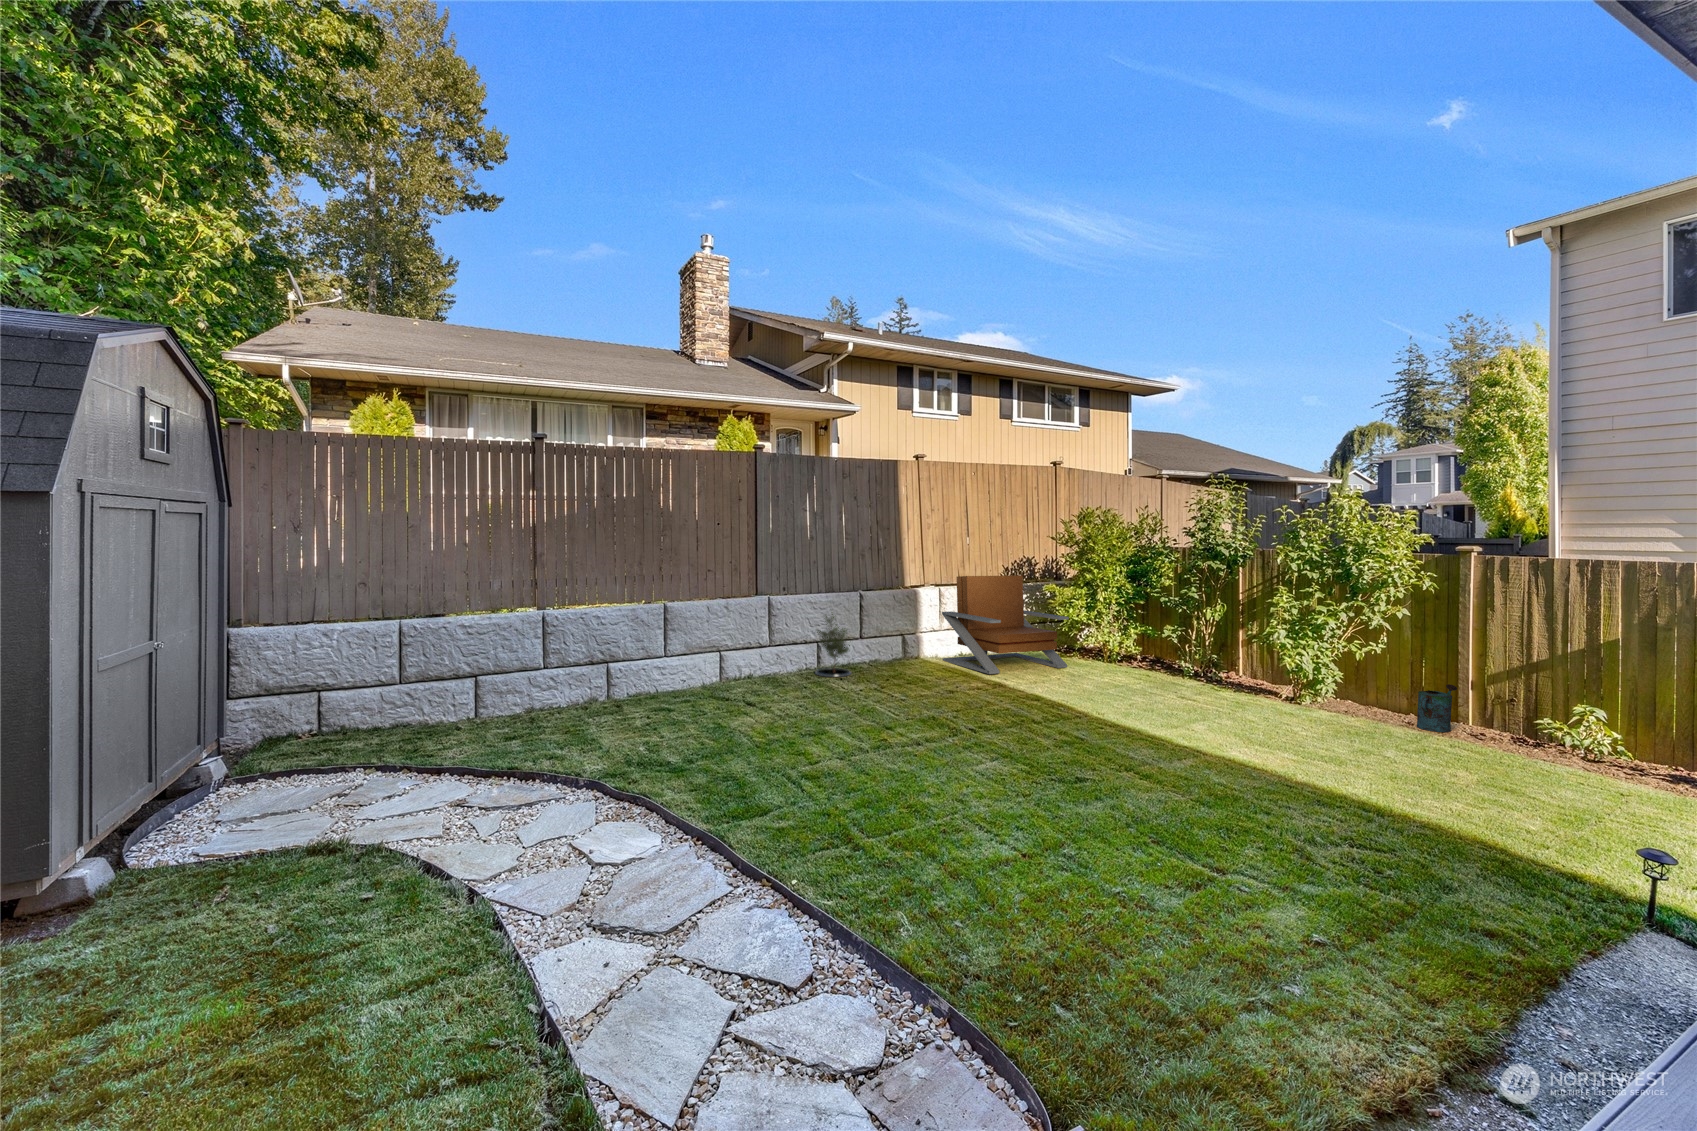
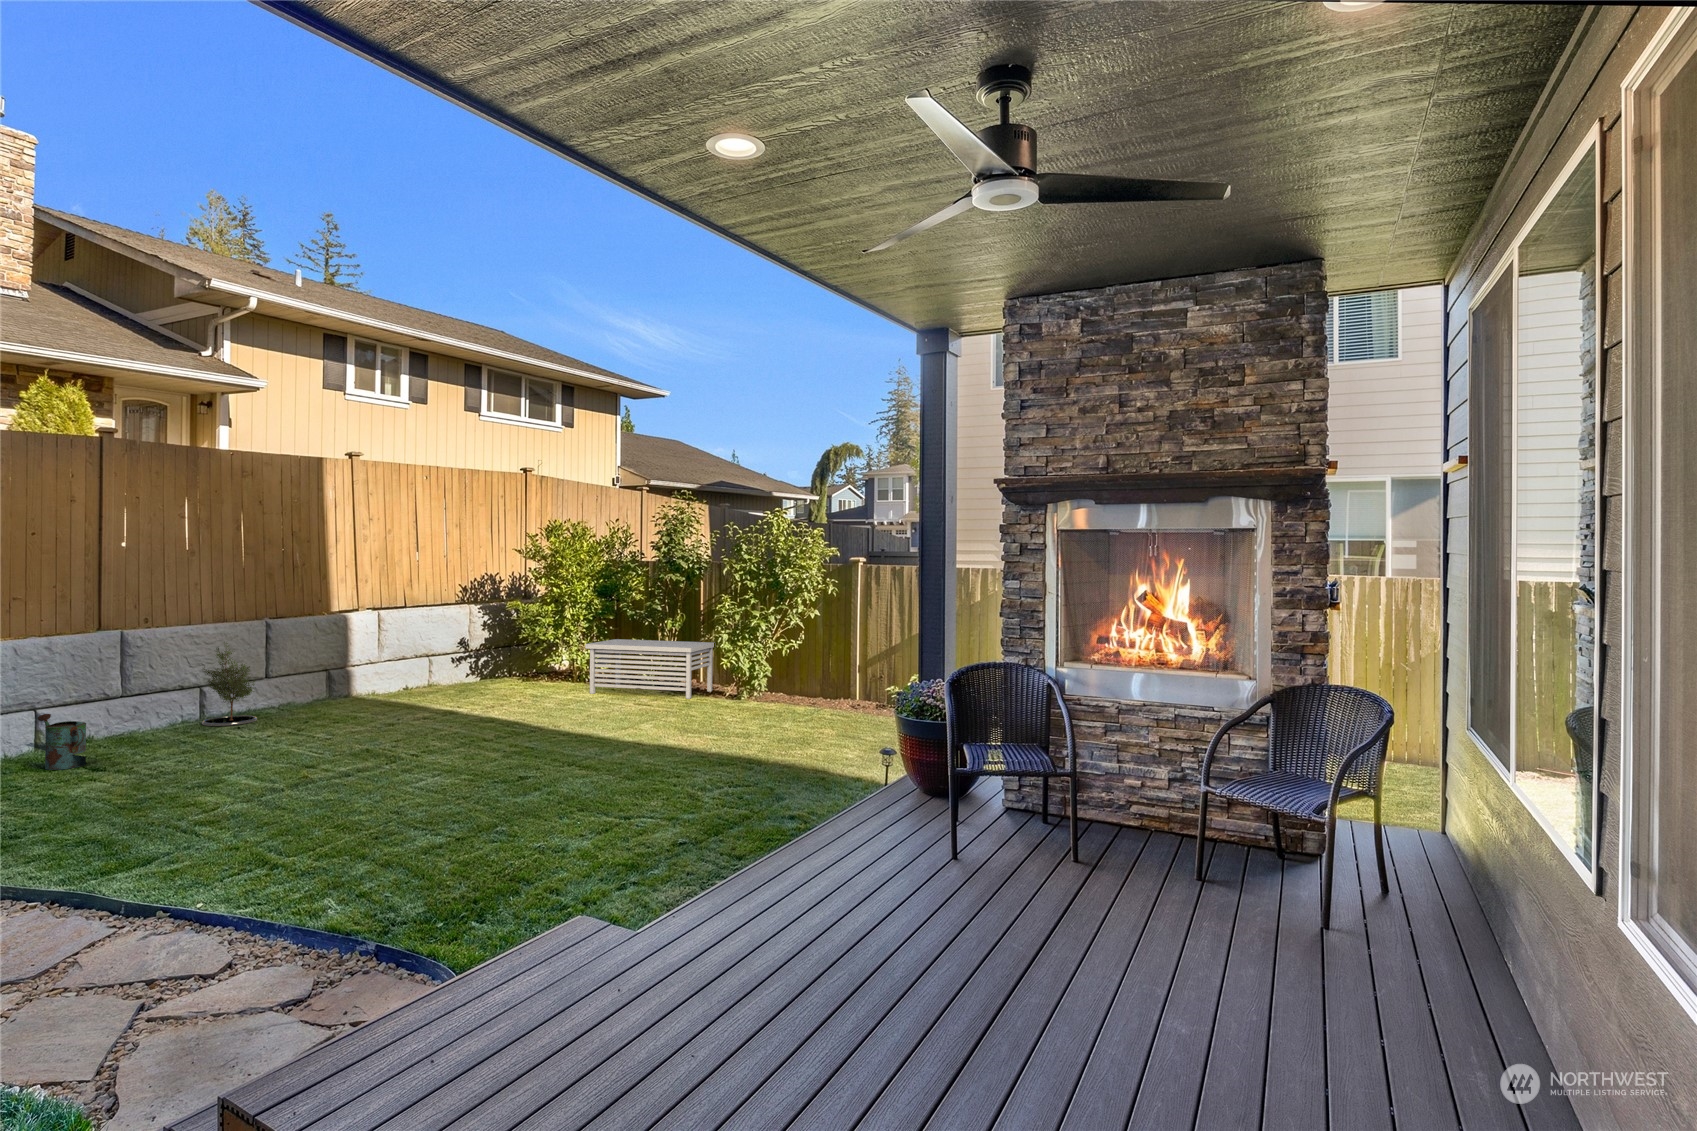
lounge chair: present [942,575,1069,674] -> none [383,594,533,703]
storage bench: none [1118,624,1261,695] -> present [585,639,714,699]
watering can: present [1417,684,1457,732] -> present [38,714,86,770]

